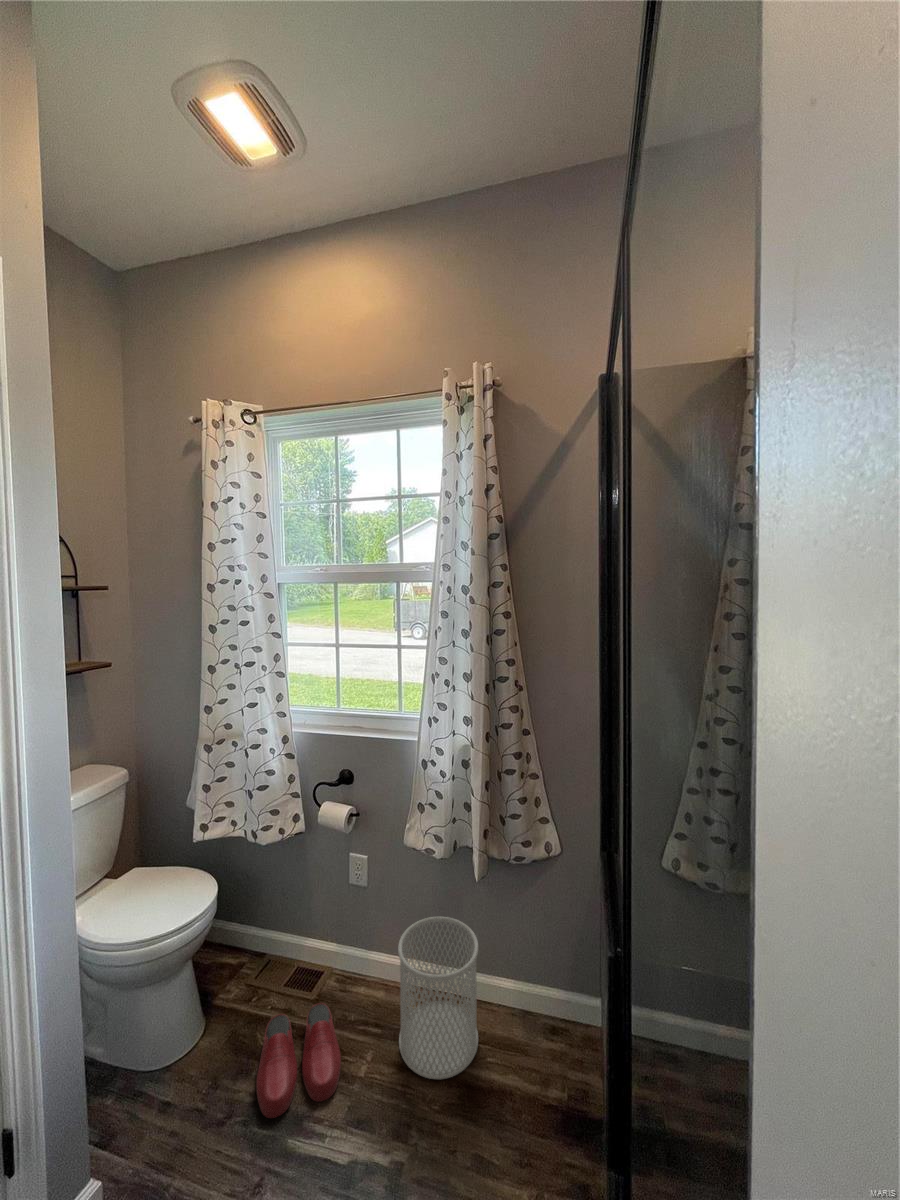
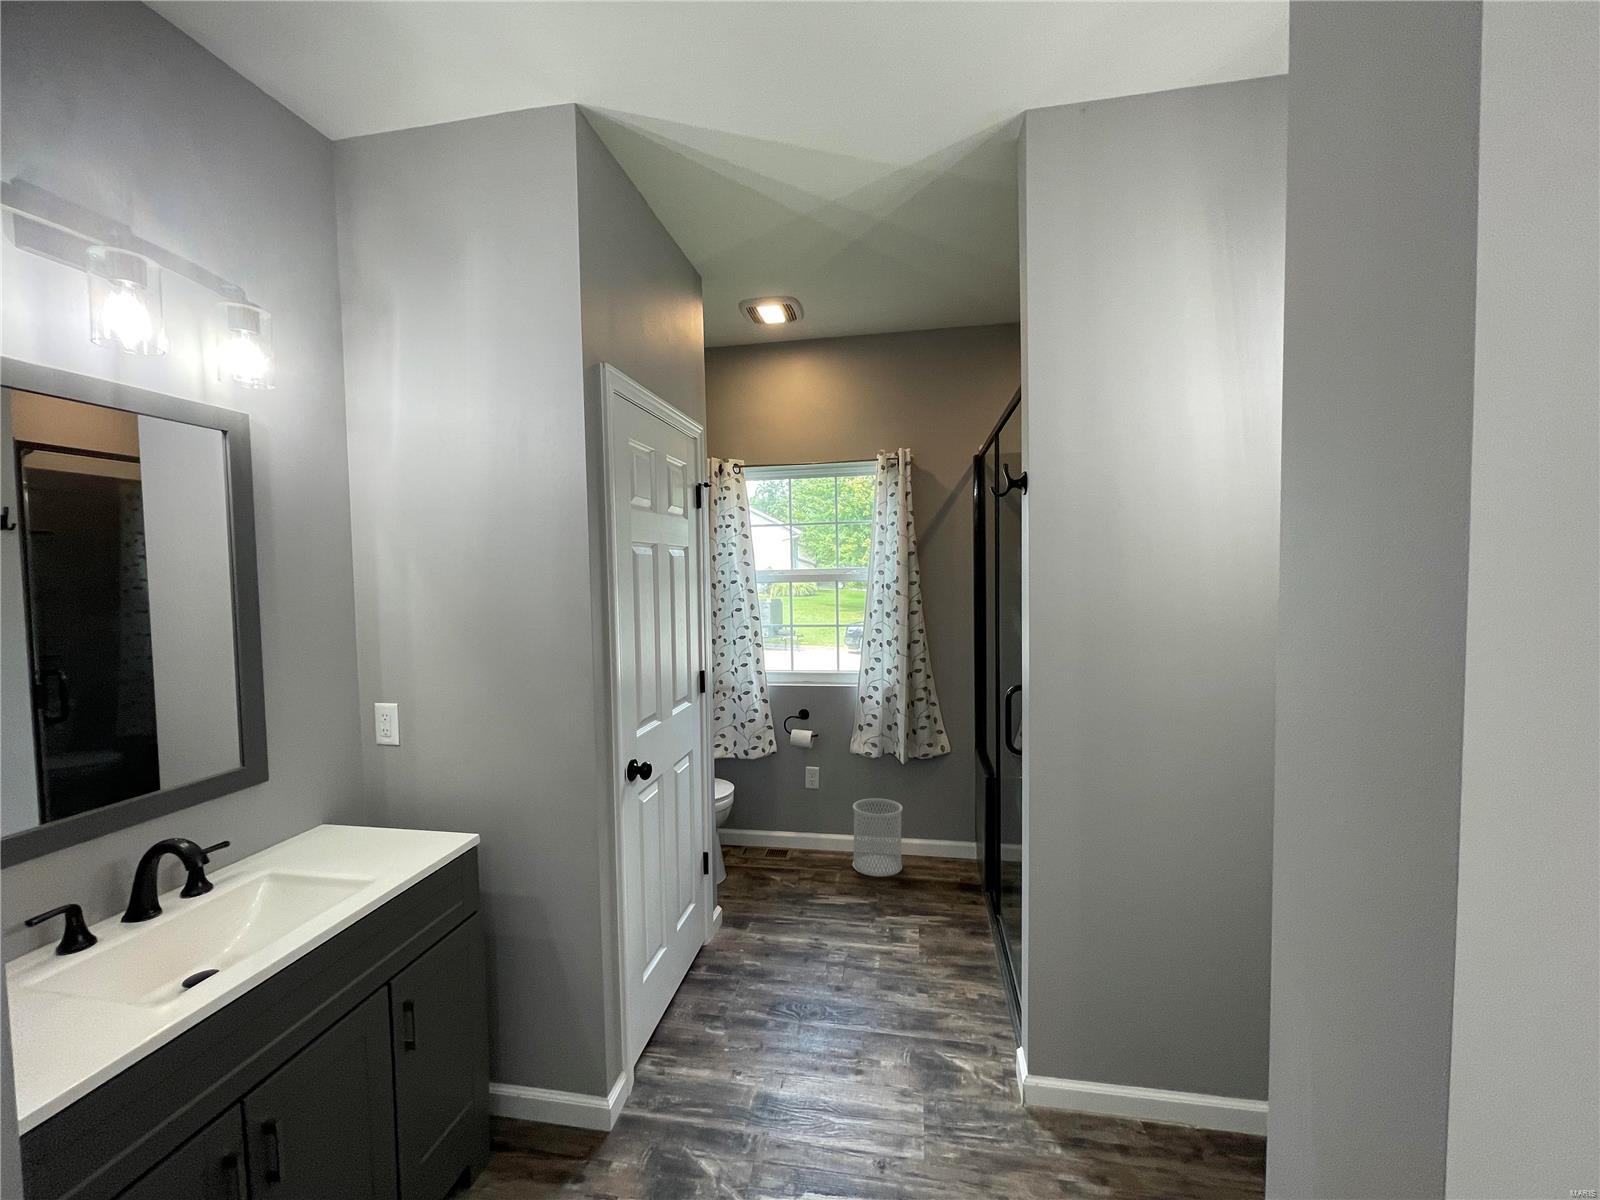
slippers: present [256,1003,341,1118] -> none [769,855,825,890]

